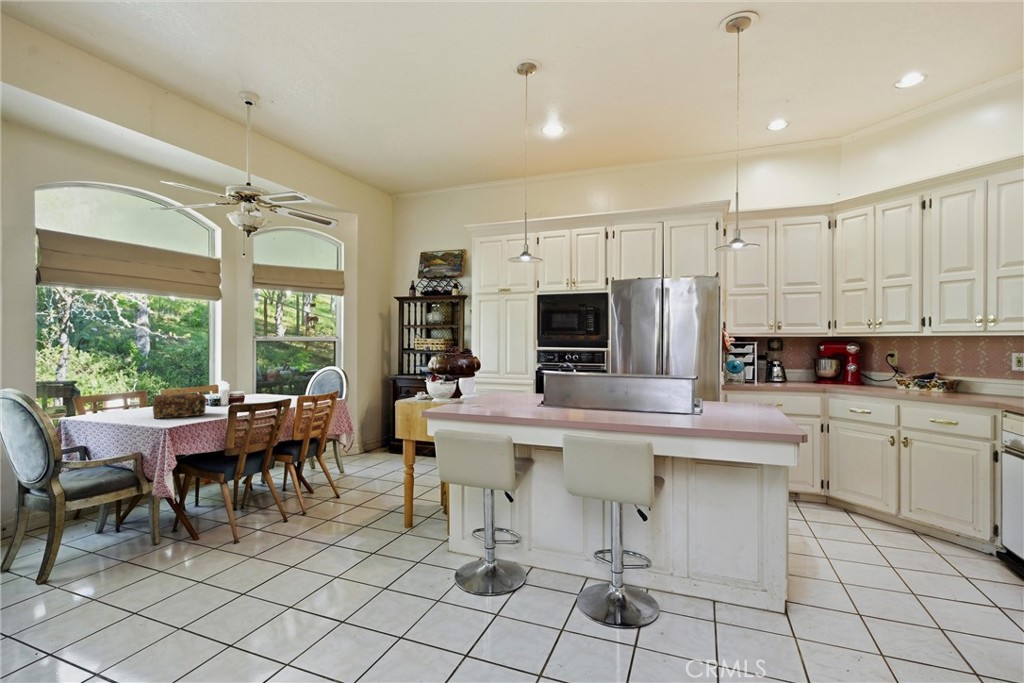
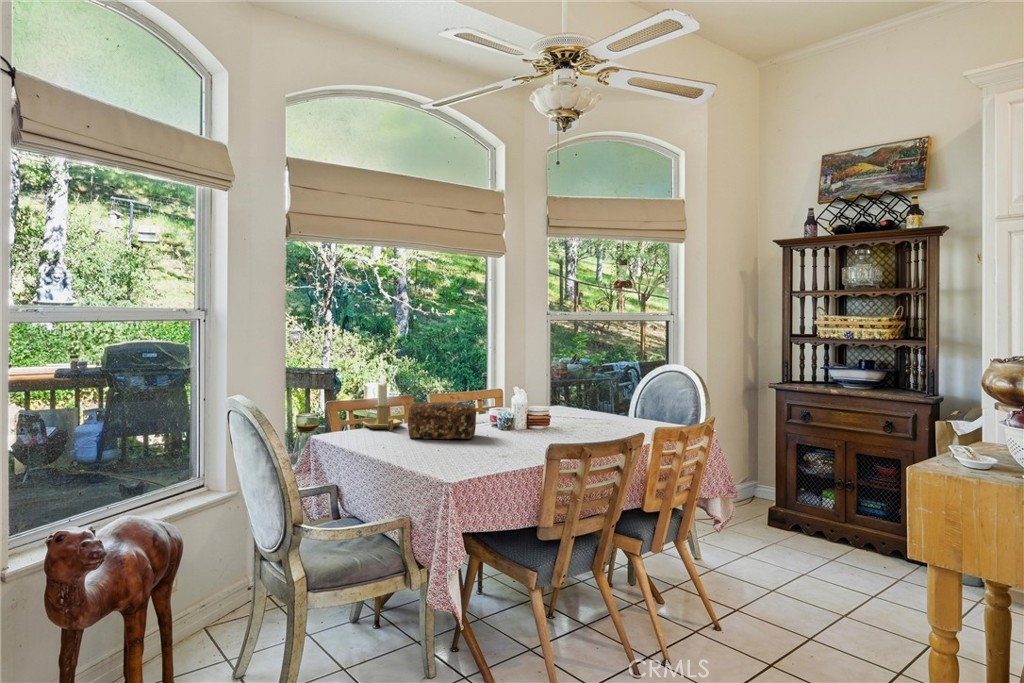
candlestick: none [107,377,144,416] -> present [362,374,403,430]

